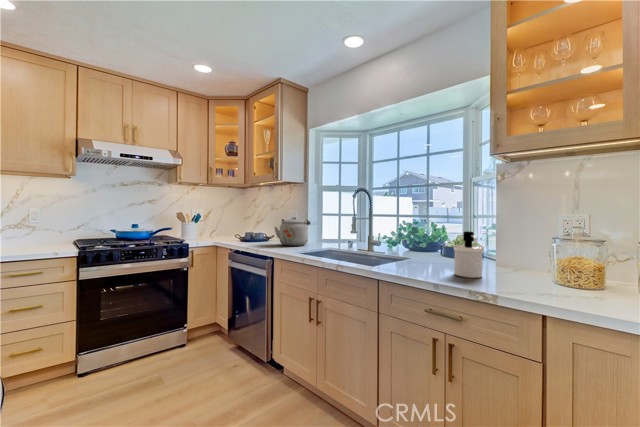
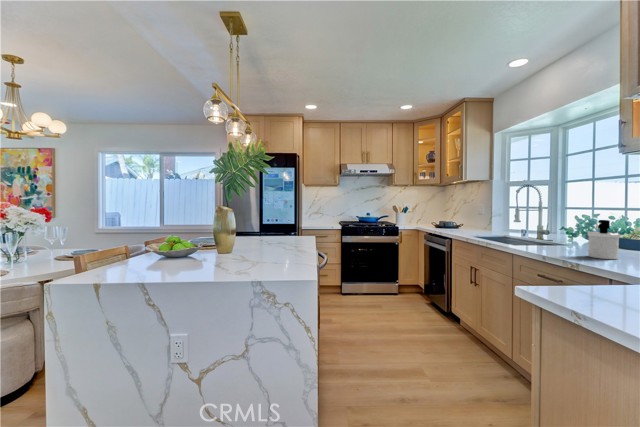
kettle: present [275,217,310,246] -> none [461,209,496,232]

